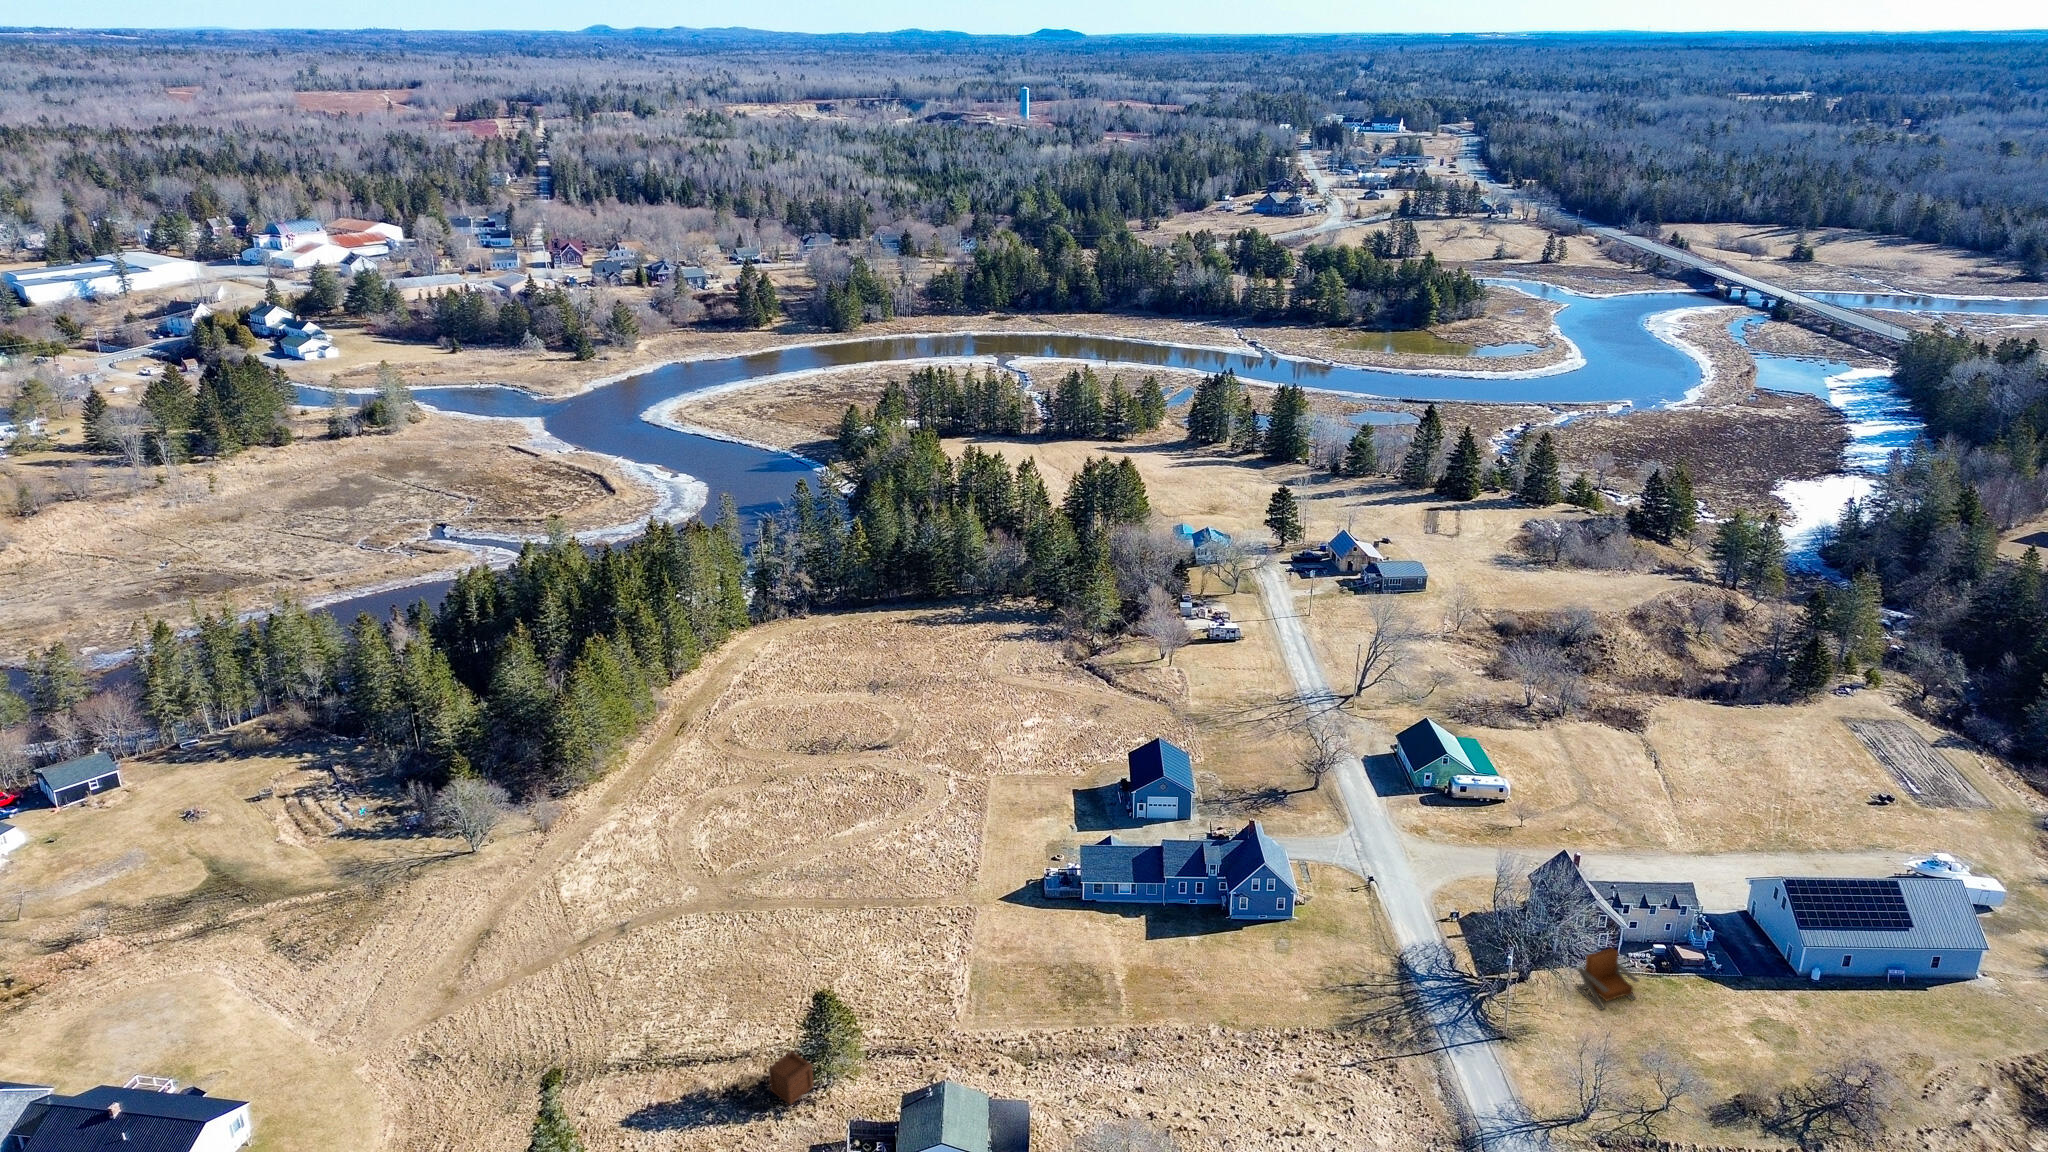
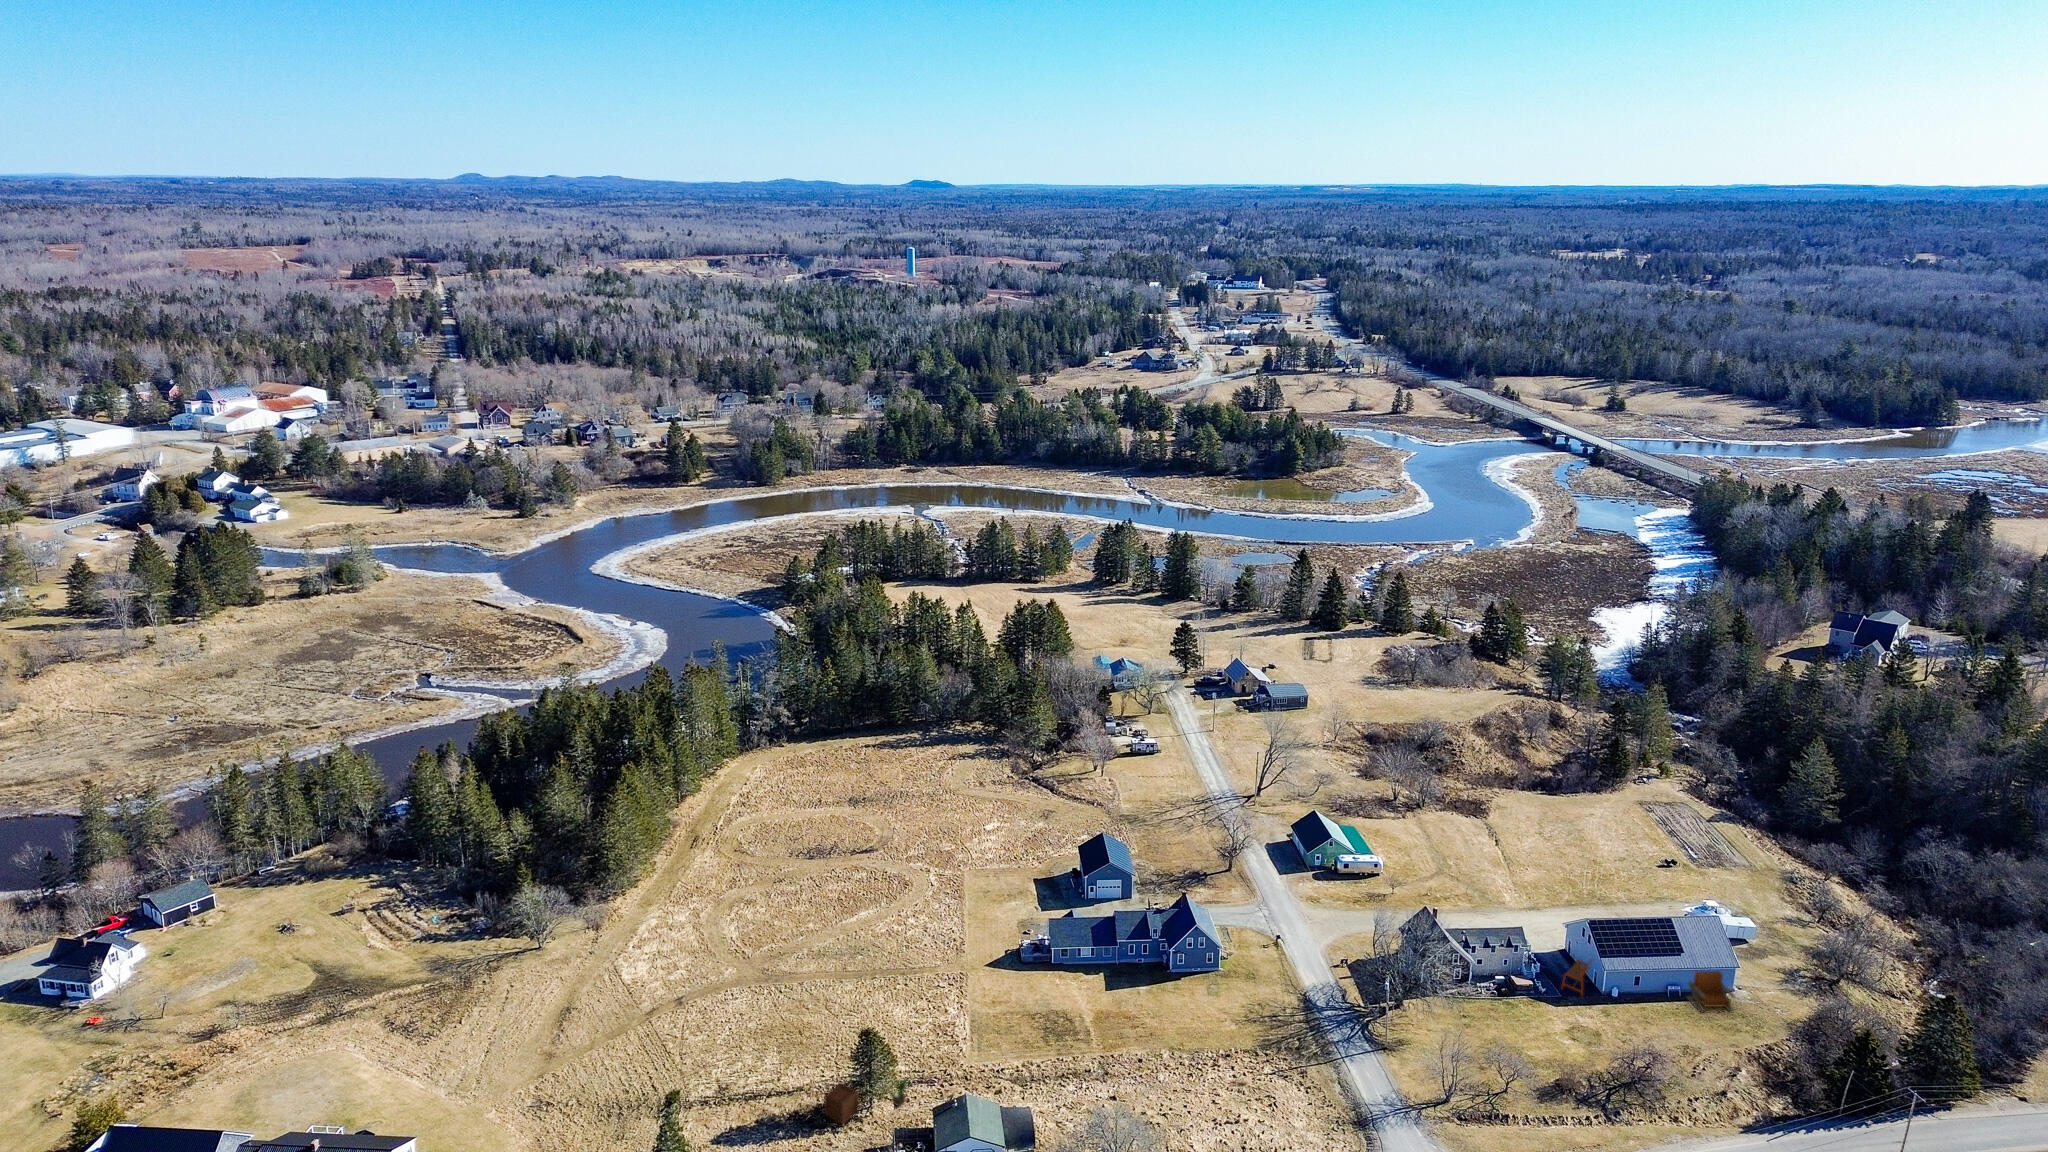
bench: none [1743,924,1795,979] -> present [1561,960,1592,995]
lounge chair: present [1576,948,1639,1010] -> present [1687,971,1735,1013]
potted tree: none [856,1050,878,1084] -> present [892,1081,907,1106]

